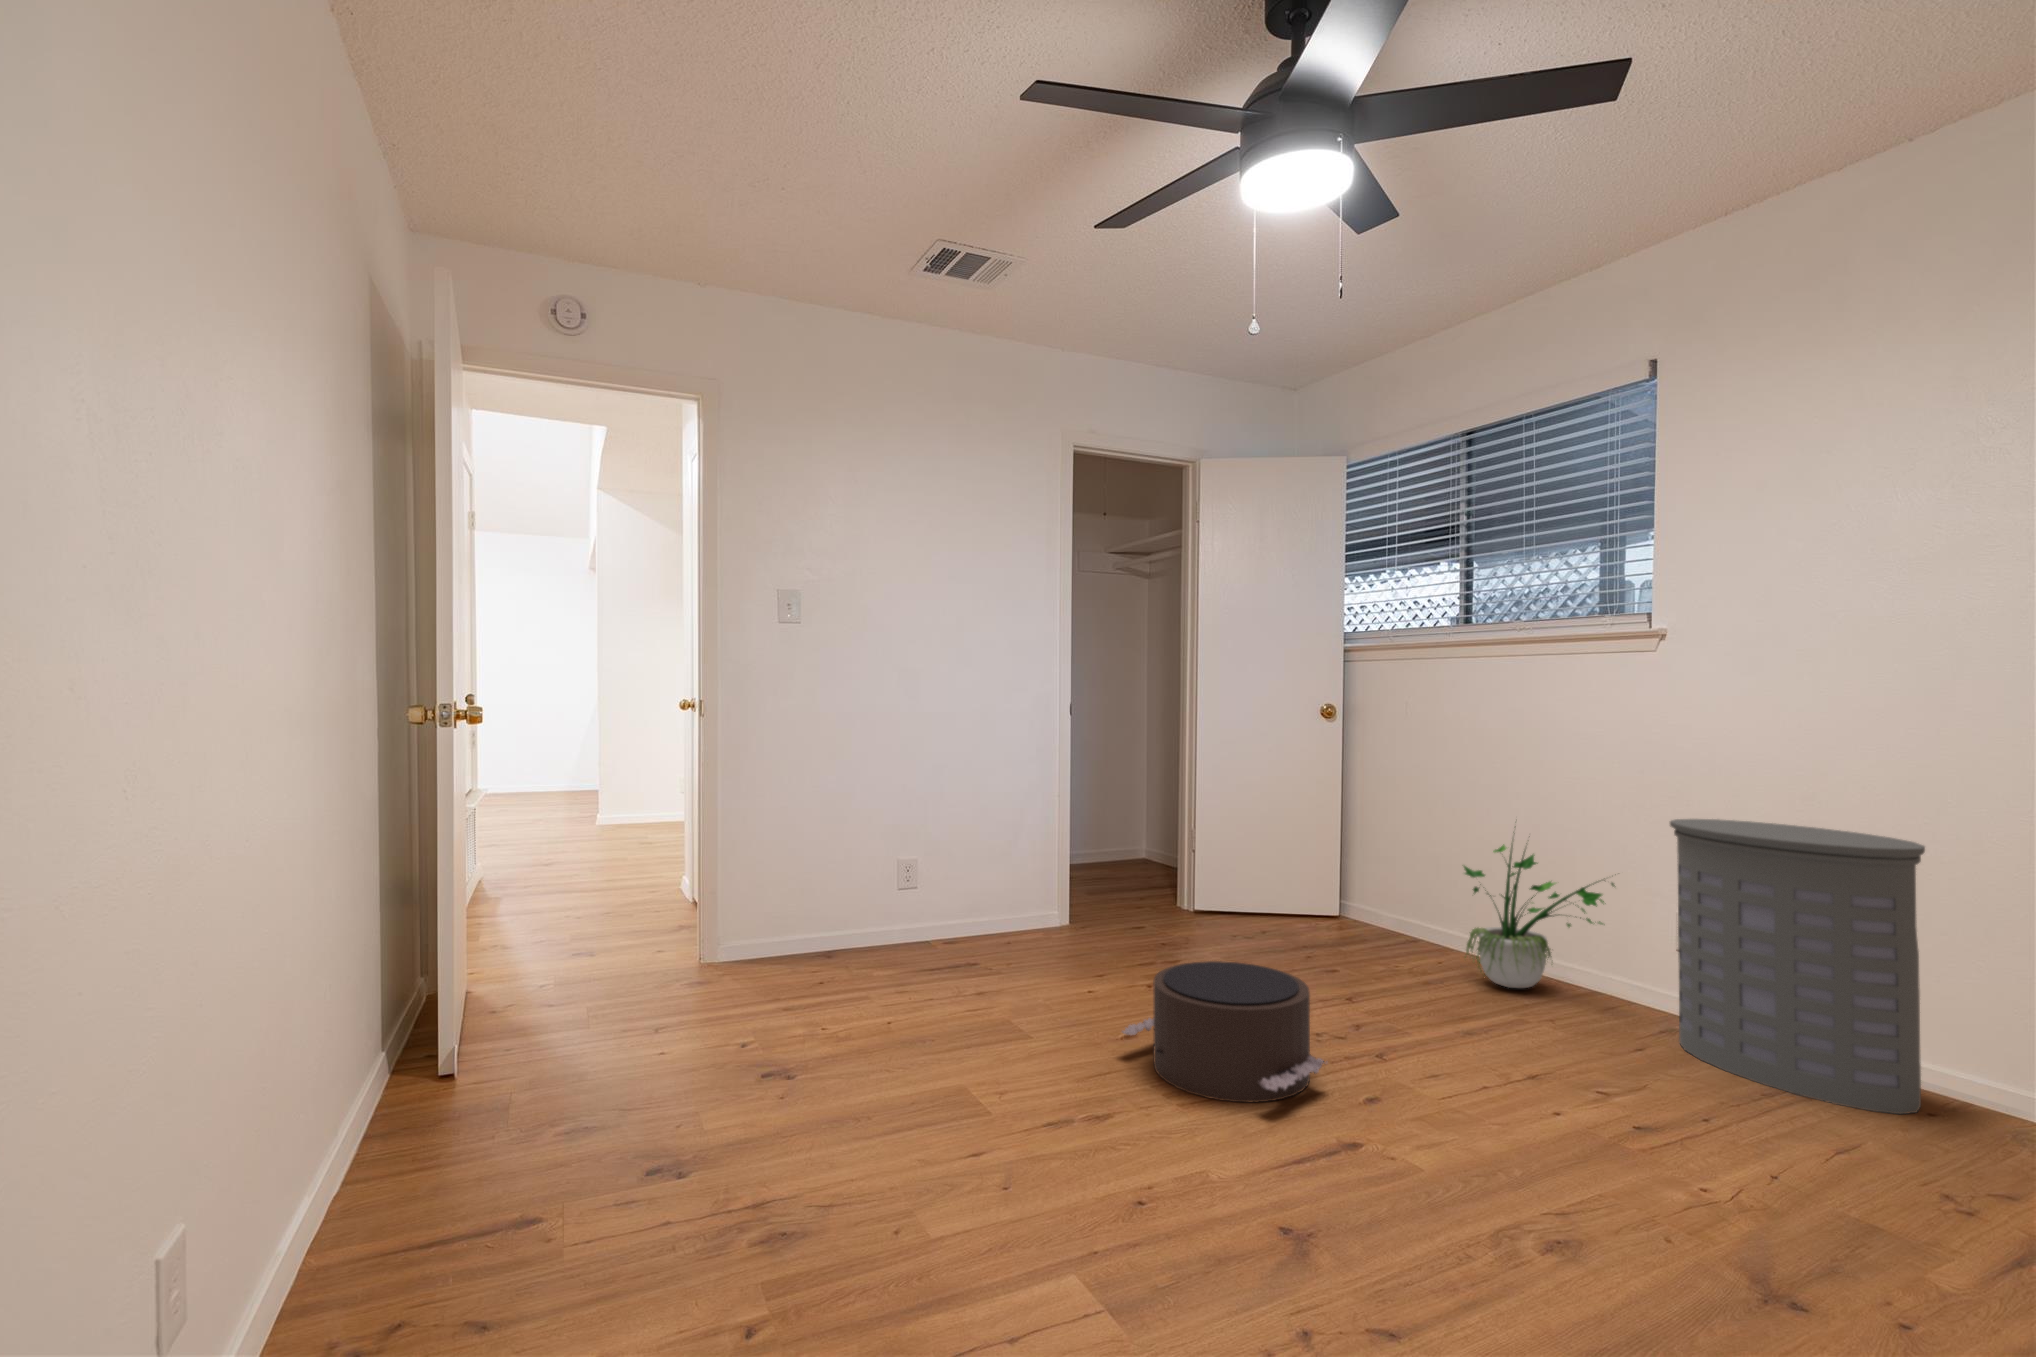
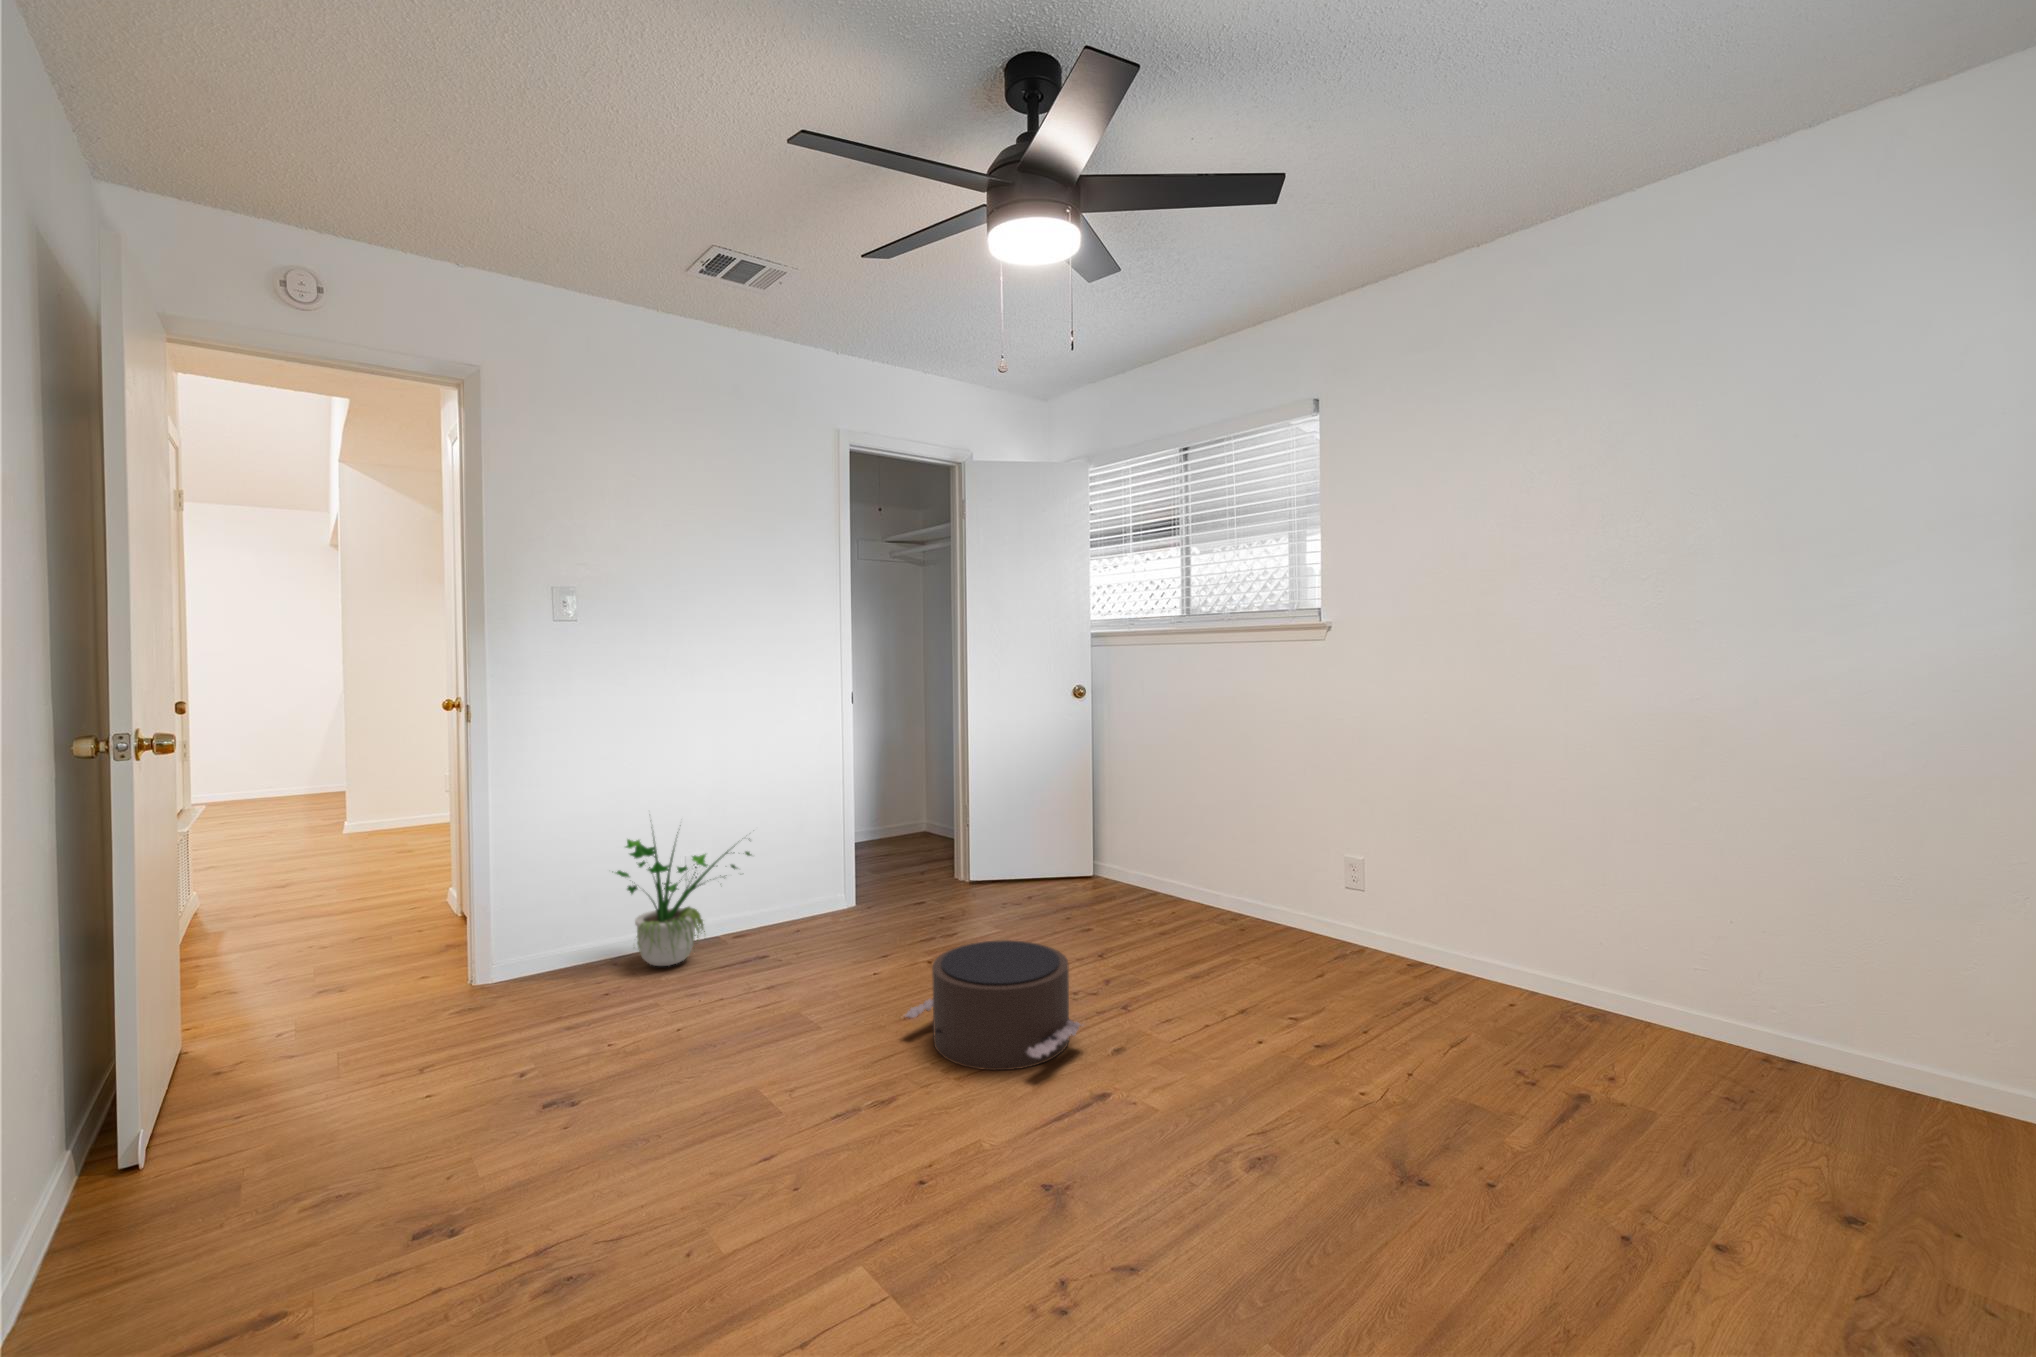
laundry hamper: present [1670,819,1925,1114] -> none [1349,789,1519,1013]
potted plant: present [1464,844,1615,988] -> present [616,832,751,966]

